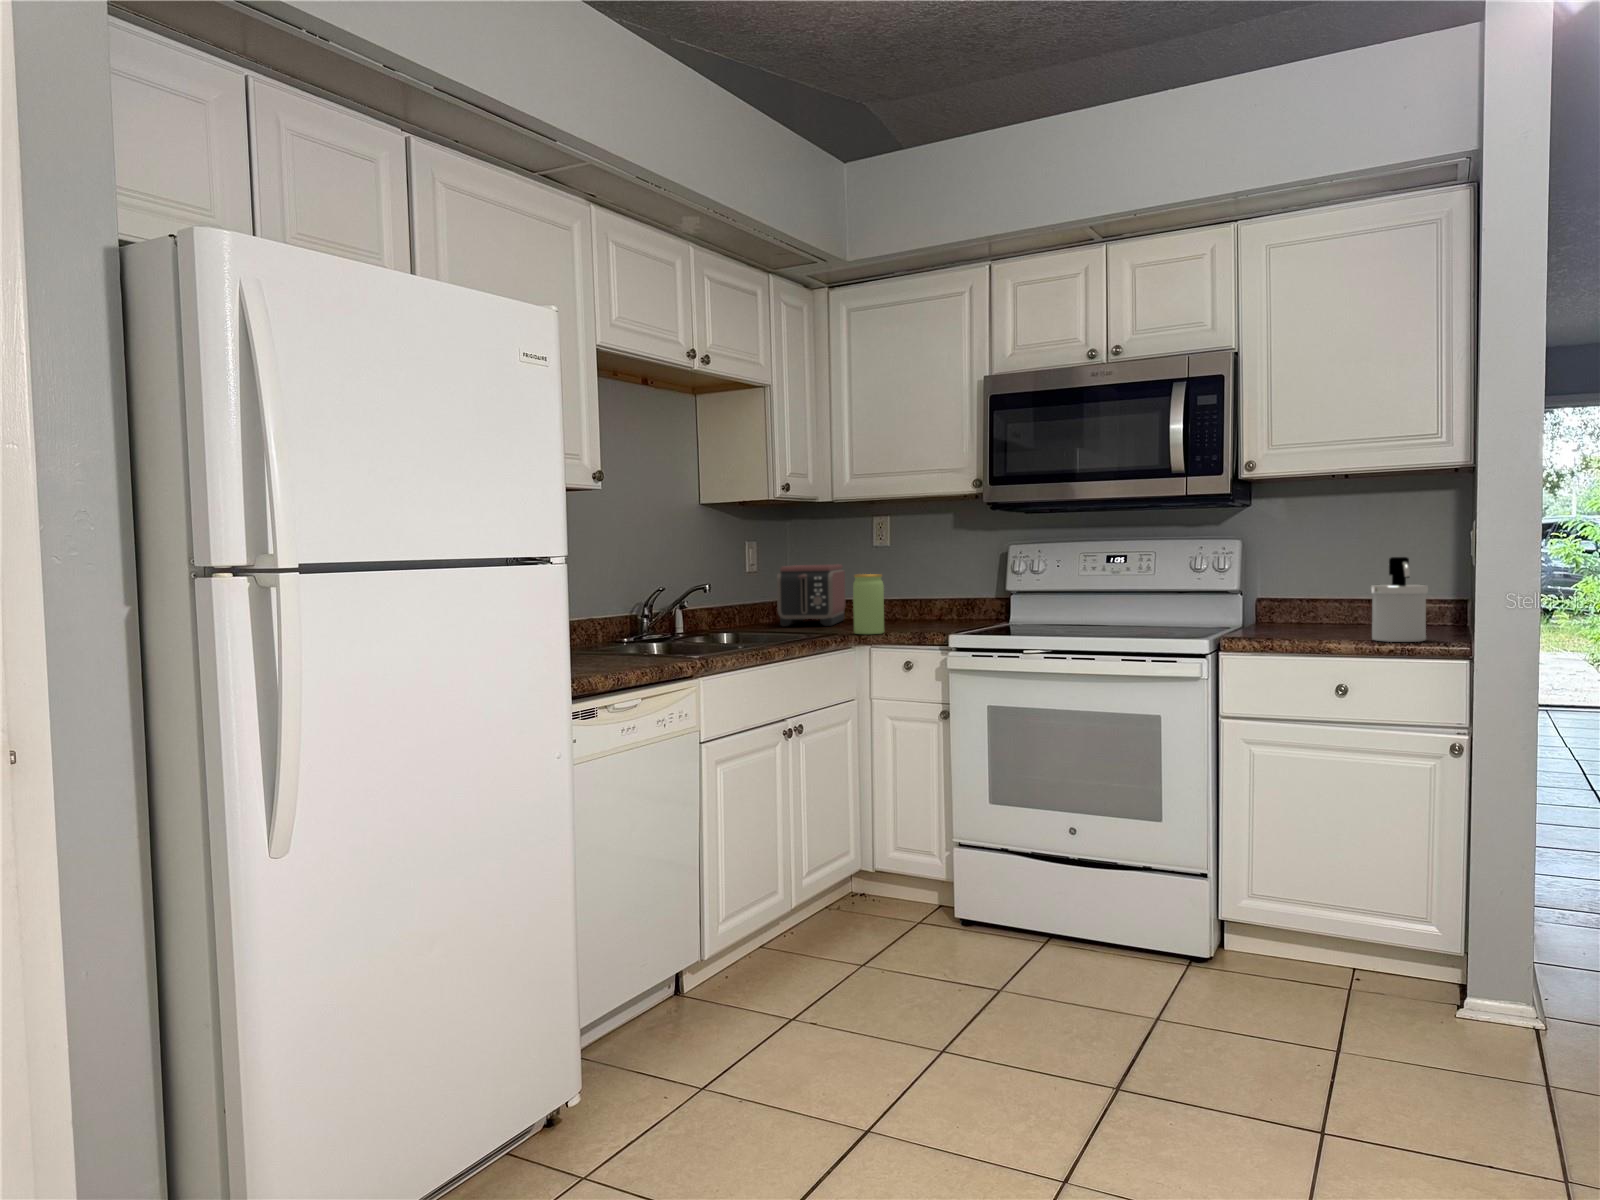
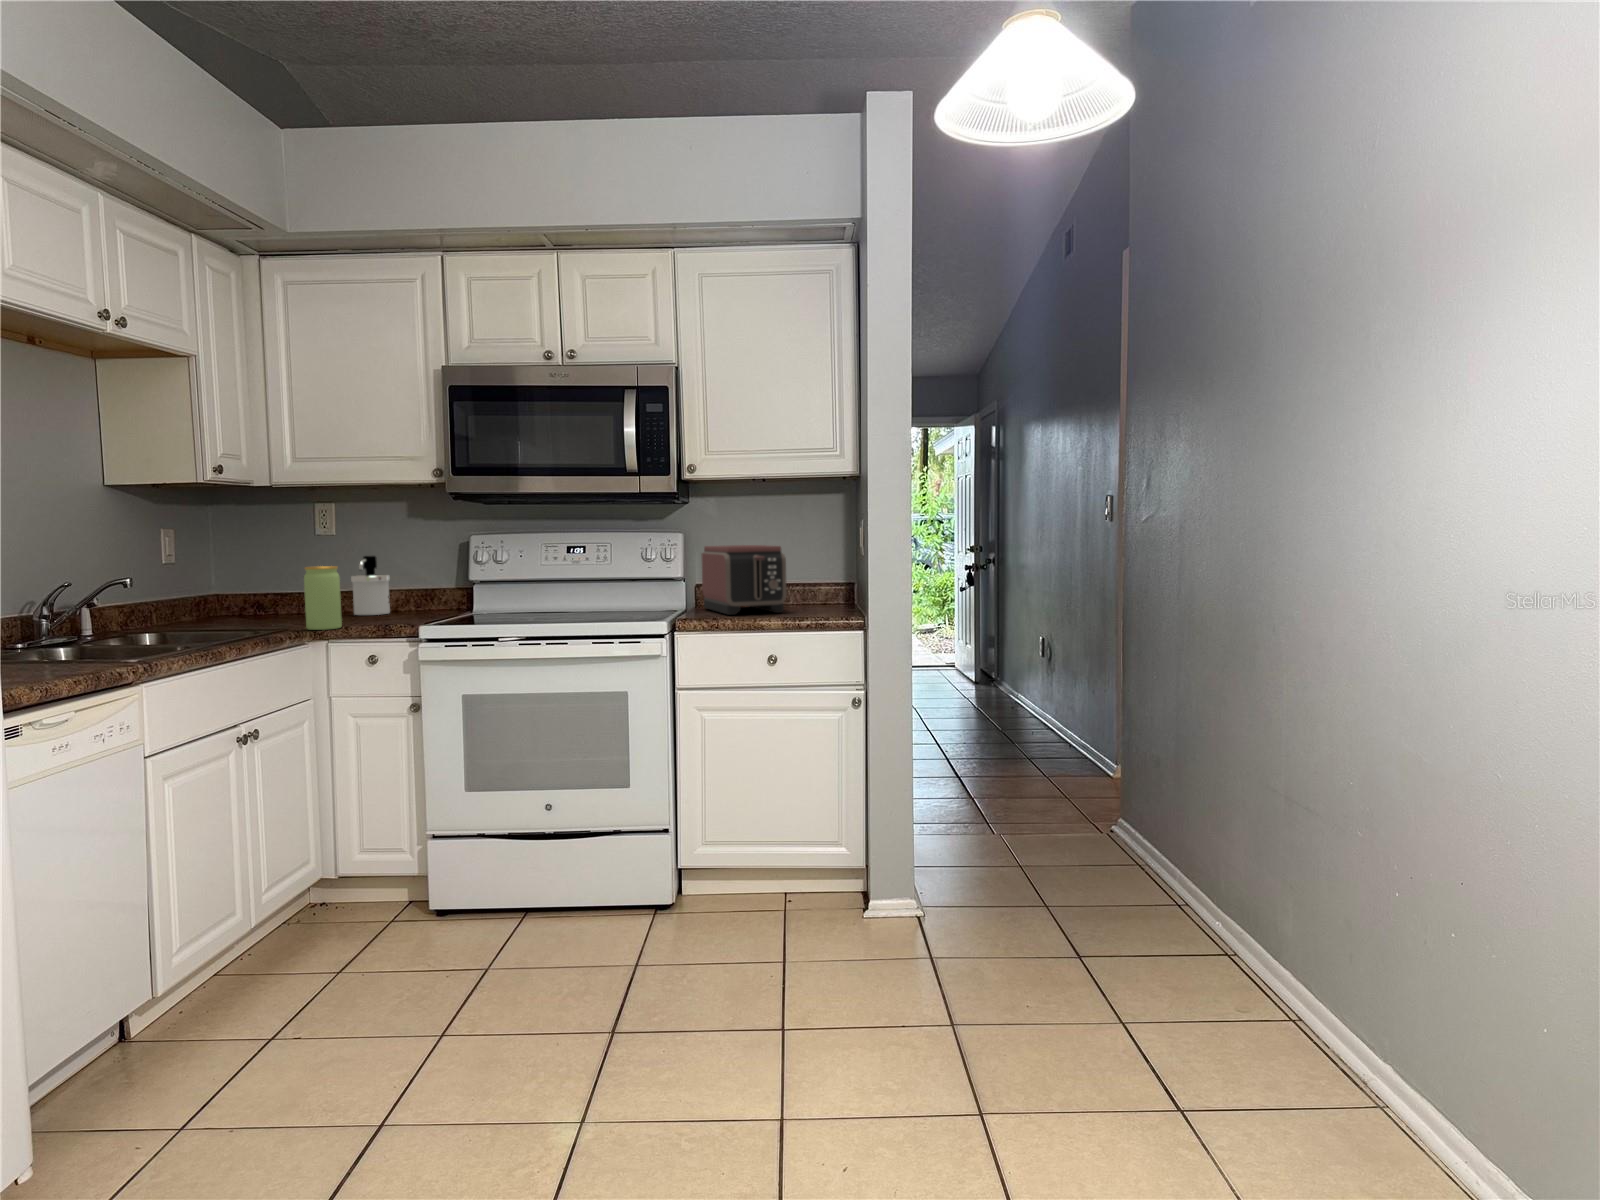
soap dispenser: present [1370,557,1428,642] -> present [351,556,390,615]
toaster: present [777,564,846,626] -> present [701,545,787,615]

